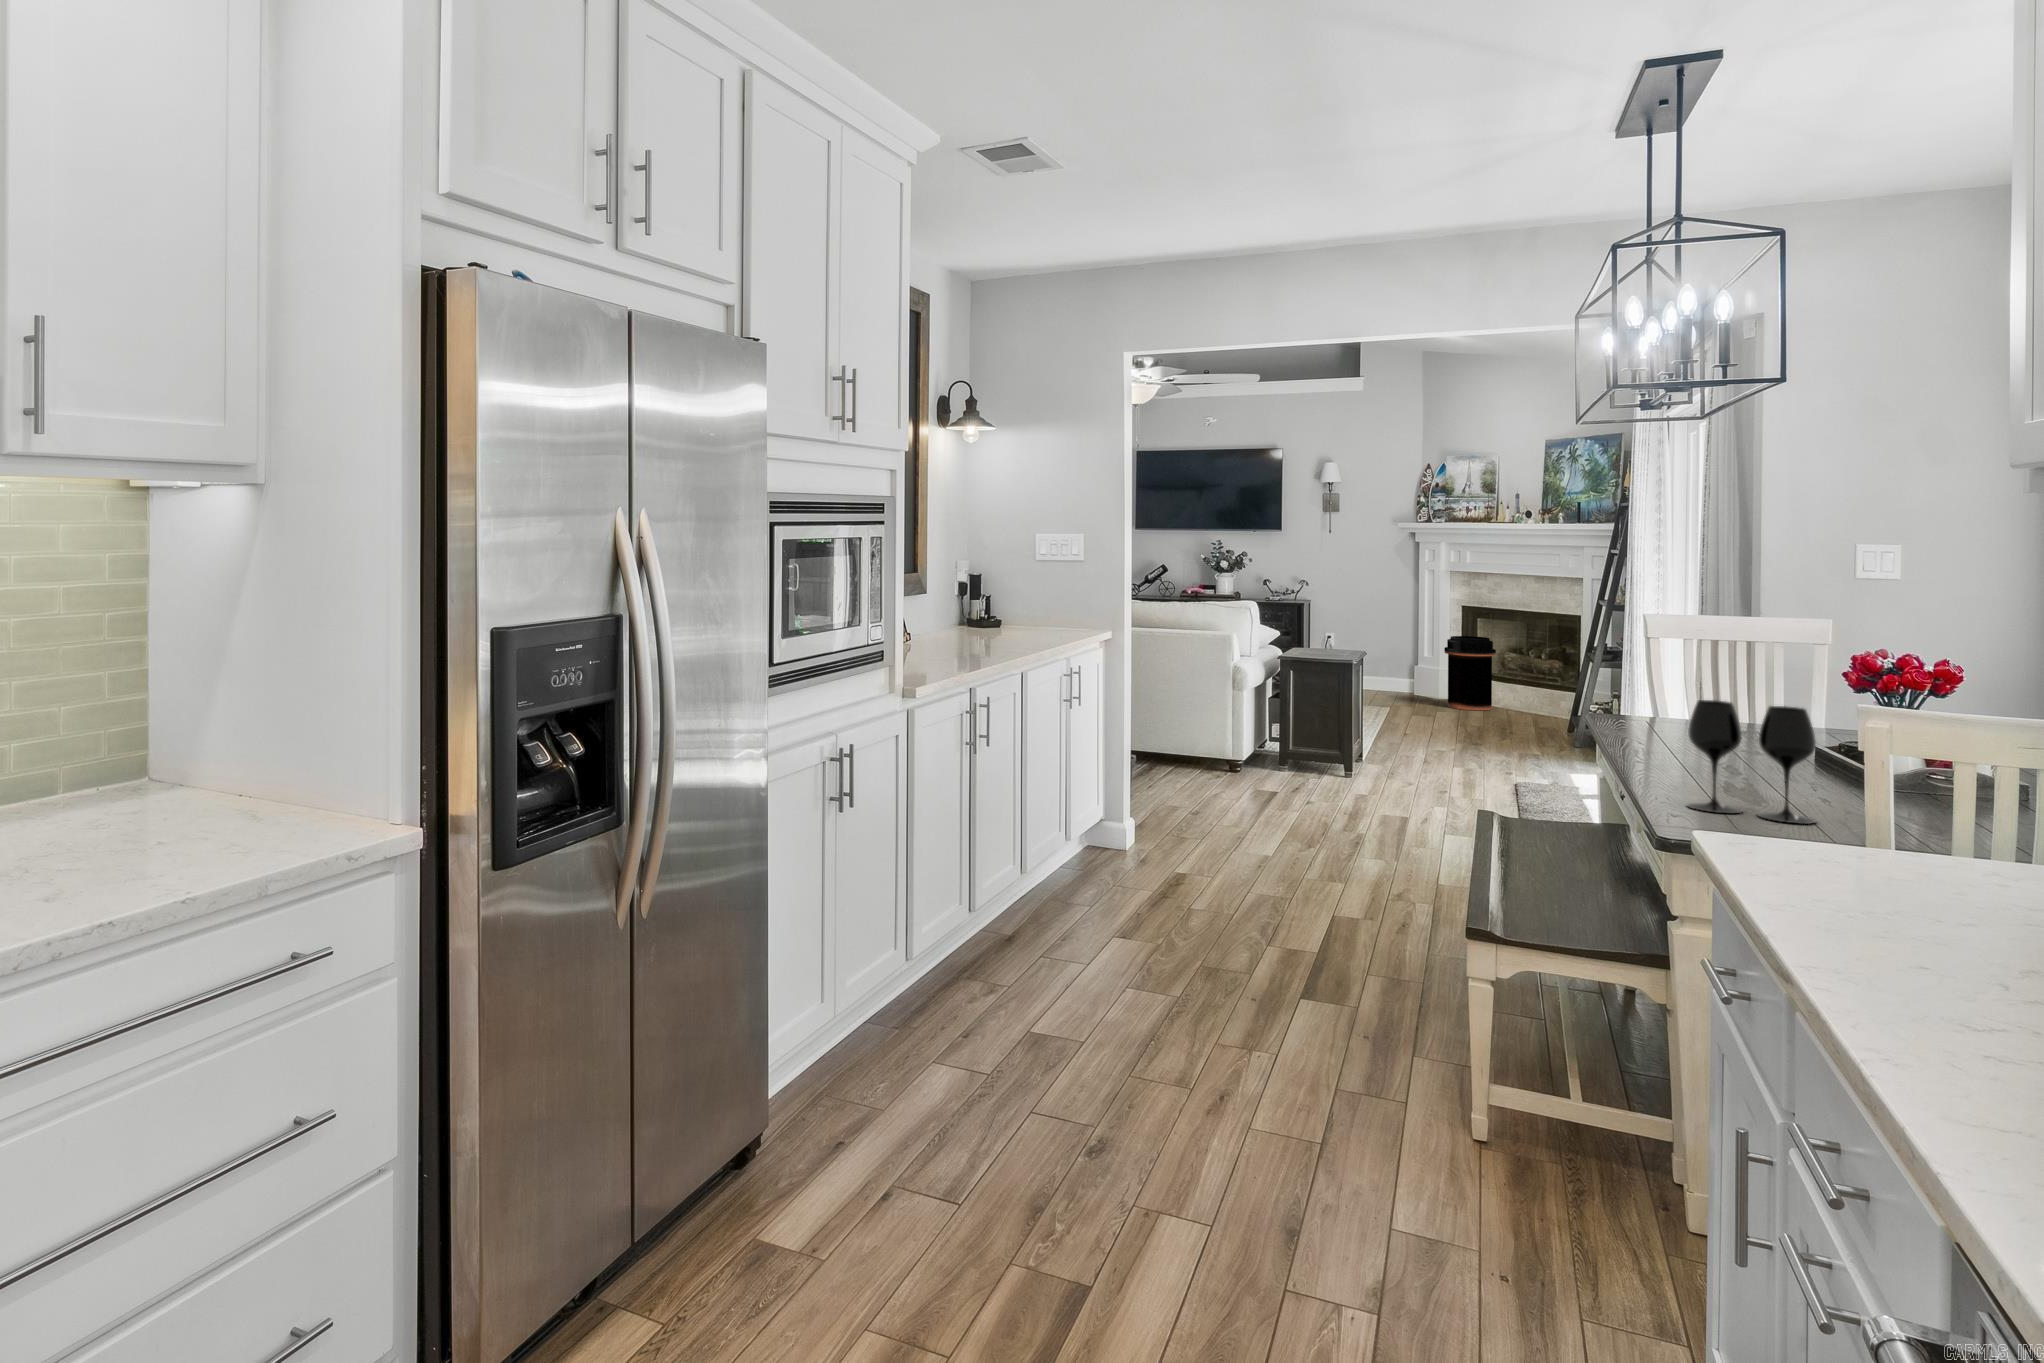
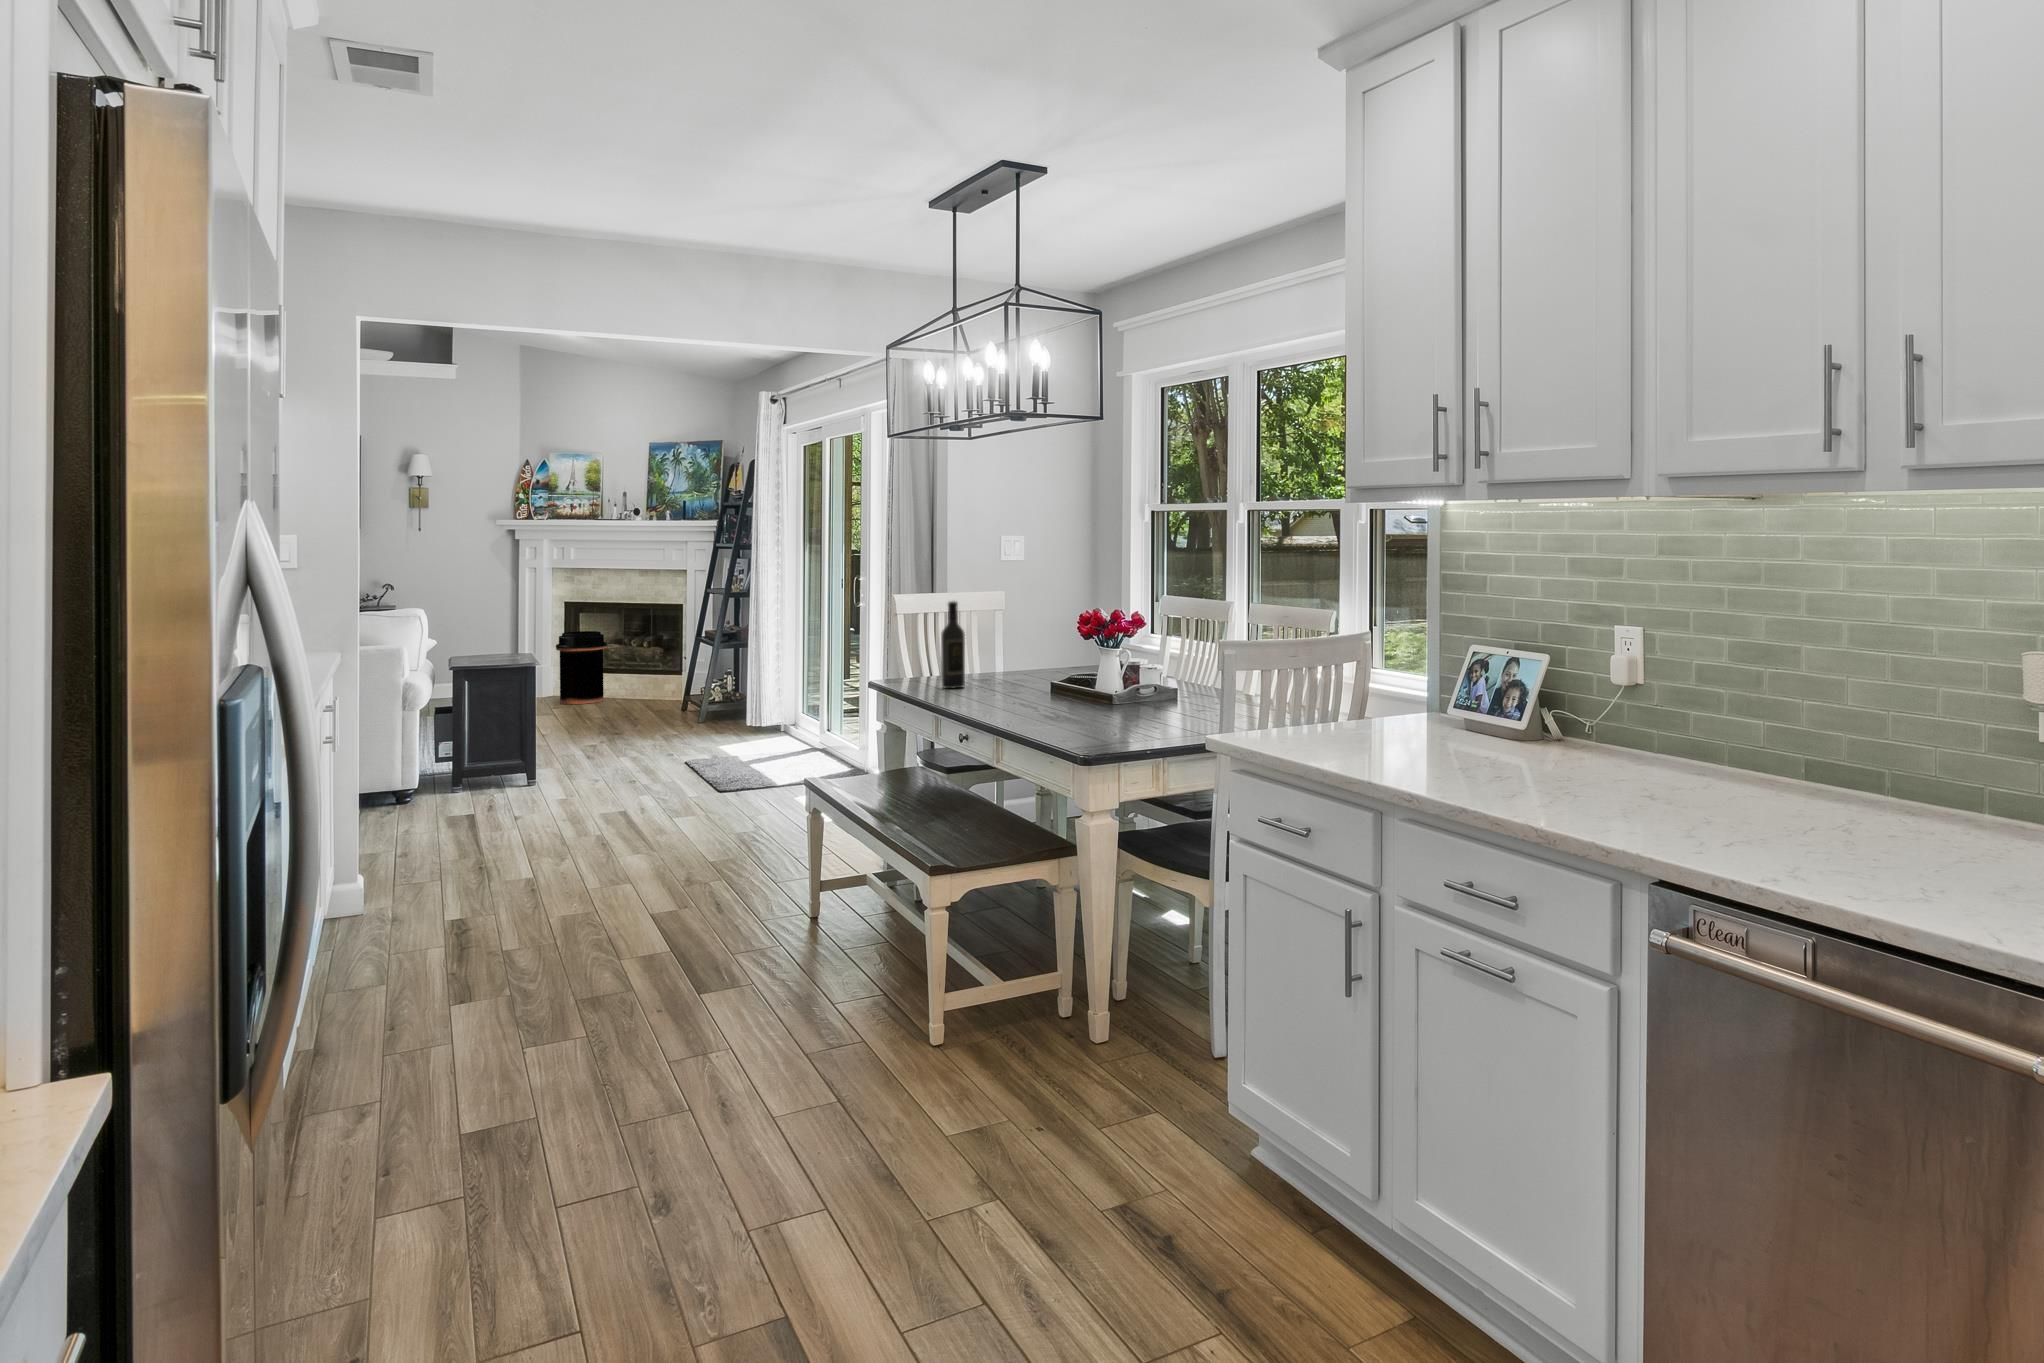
wine bottle: none [1657,627,1692,738] -> present [941,602,965,689]
wine glass: present [1687,700,1816,824] -> none [1054,649,1130,733]

